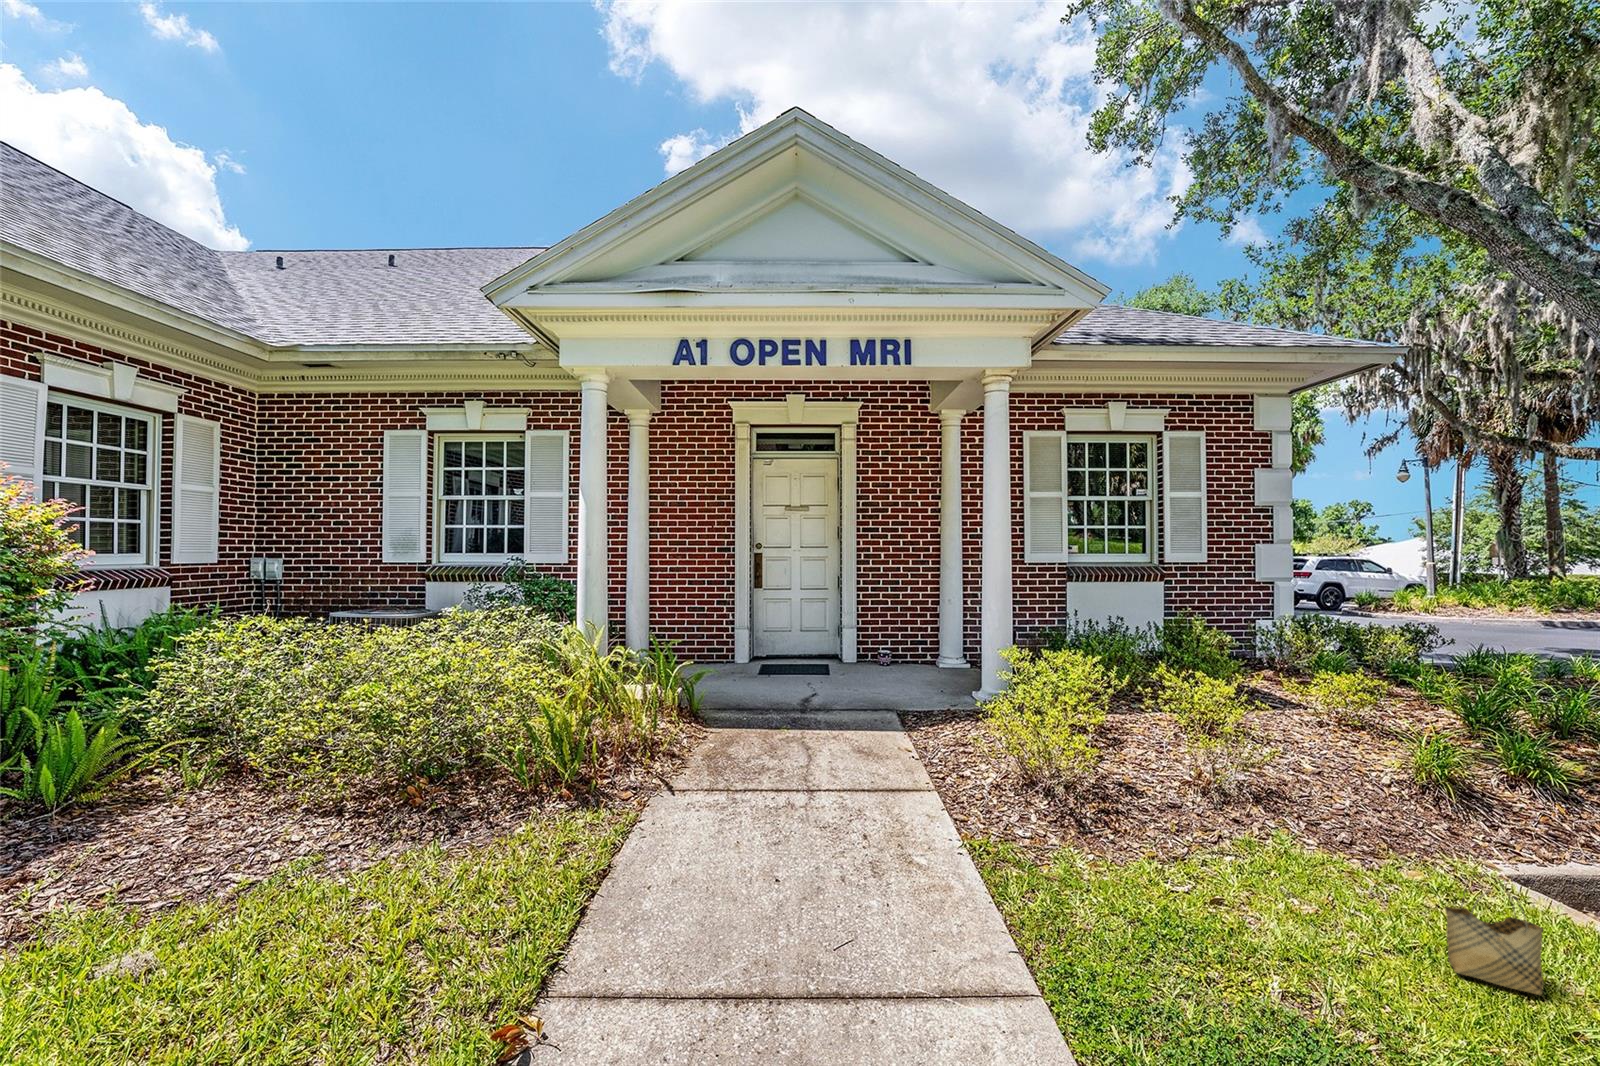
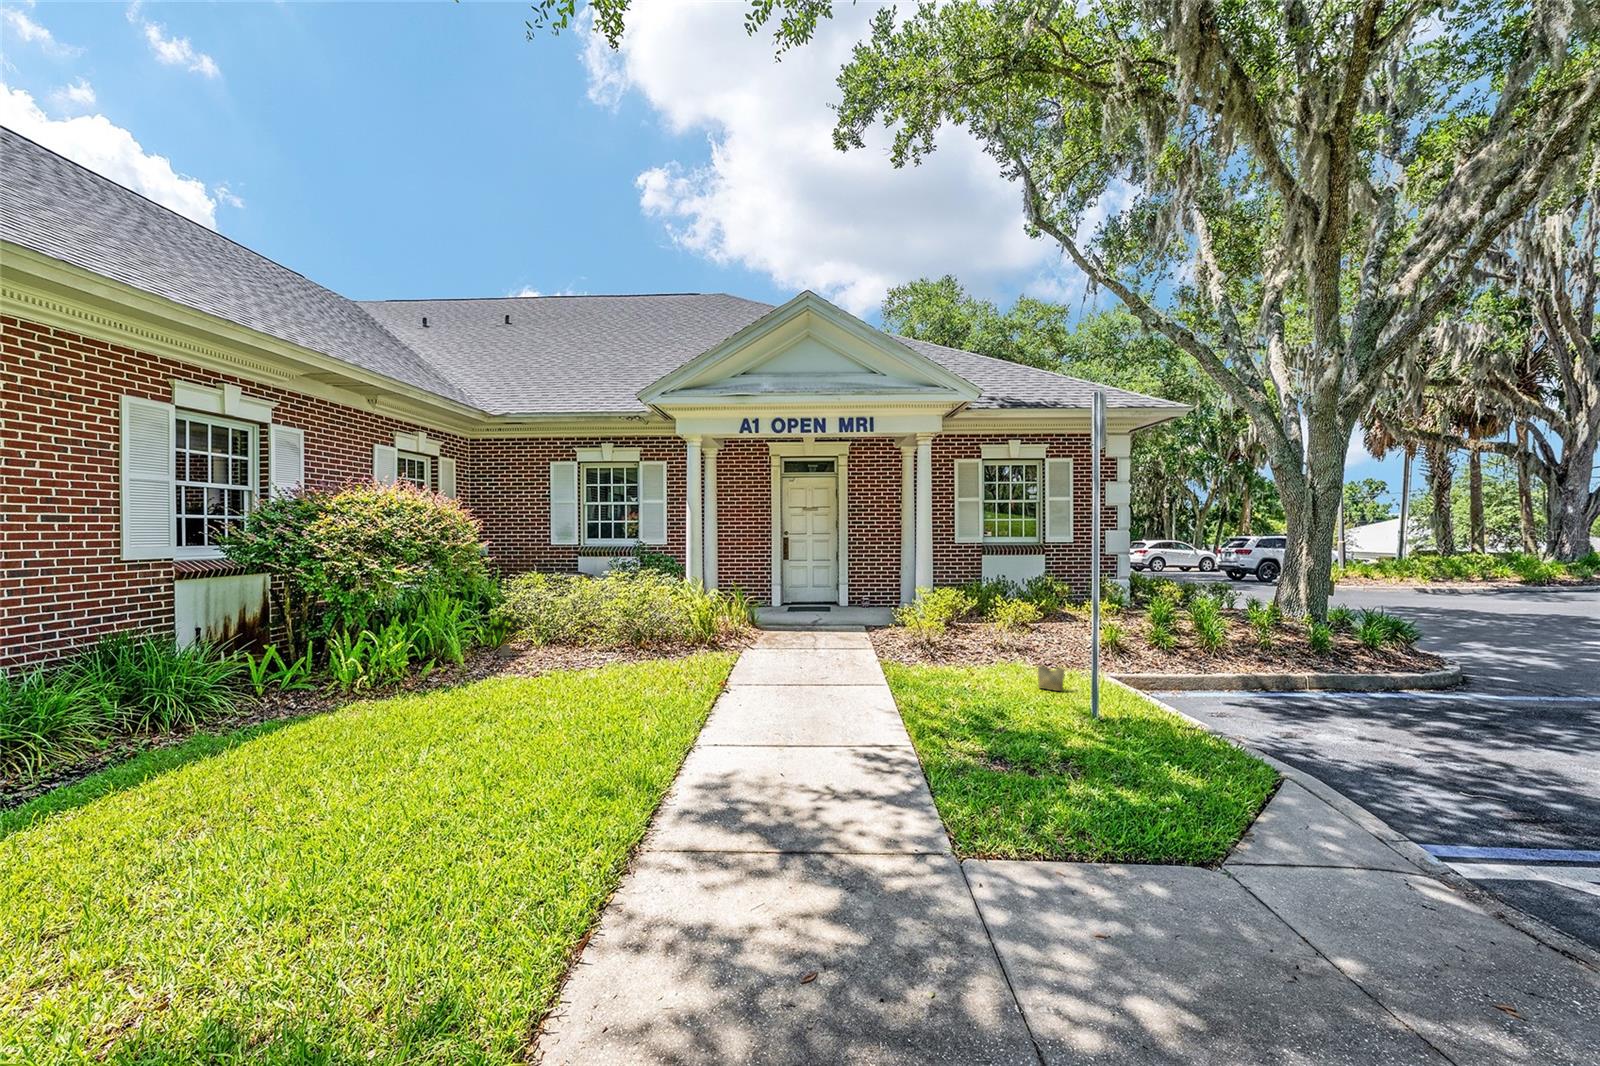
potted plant: none [46,721,160,822] -> present [486,614,525,656]

